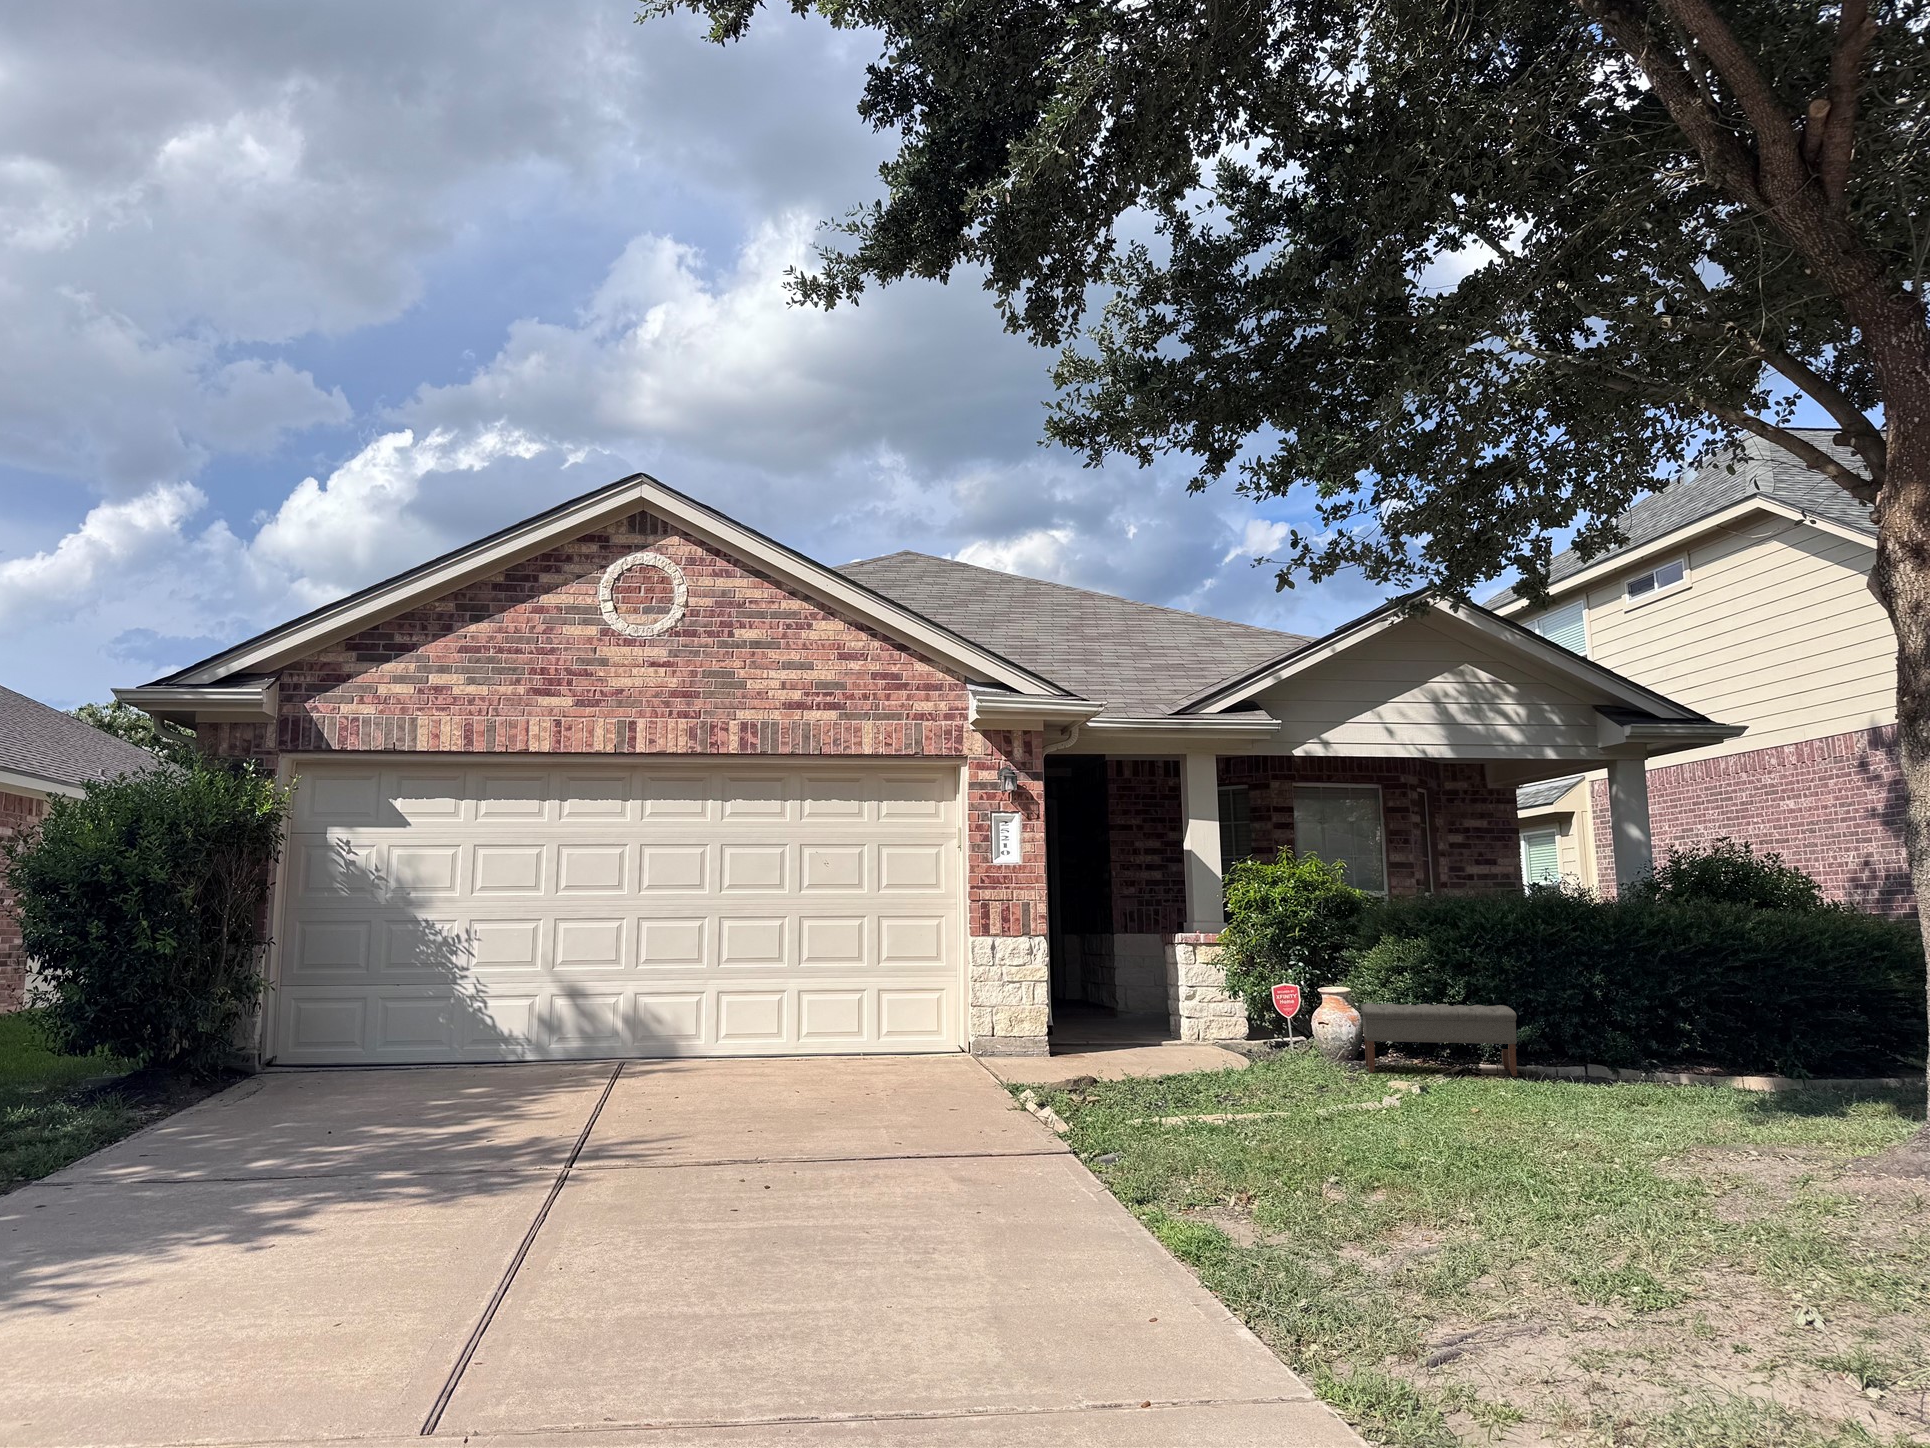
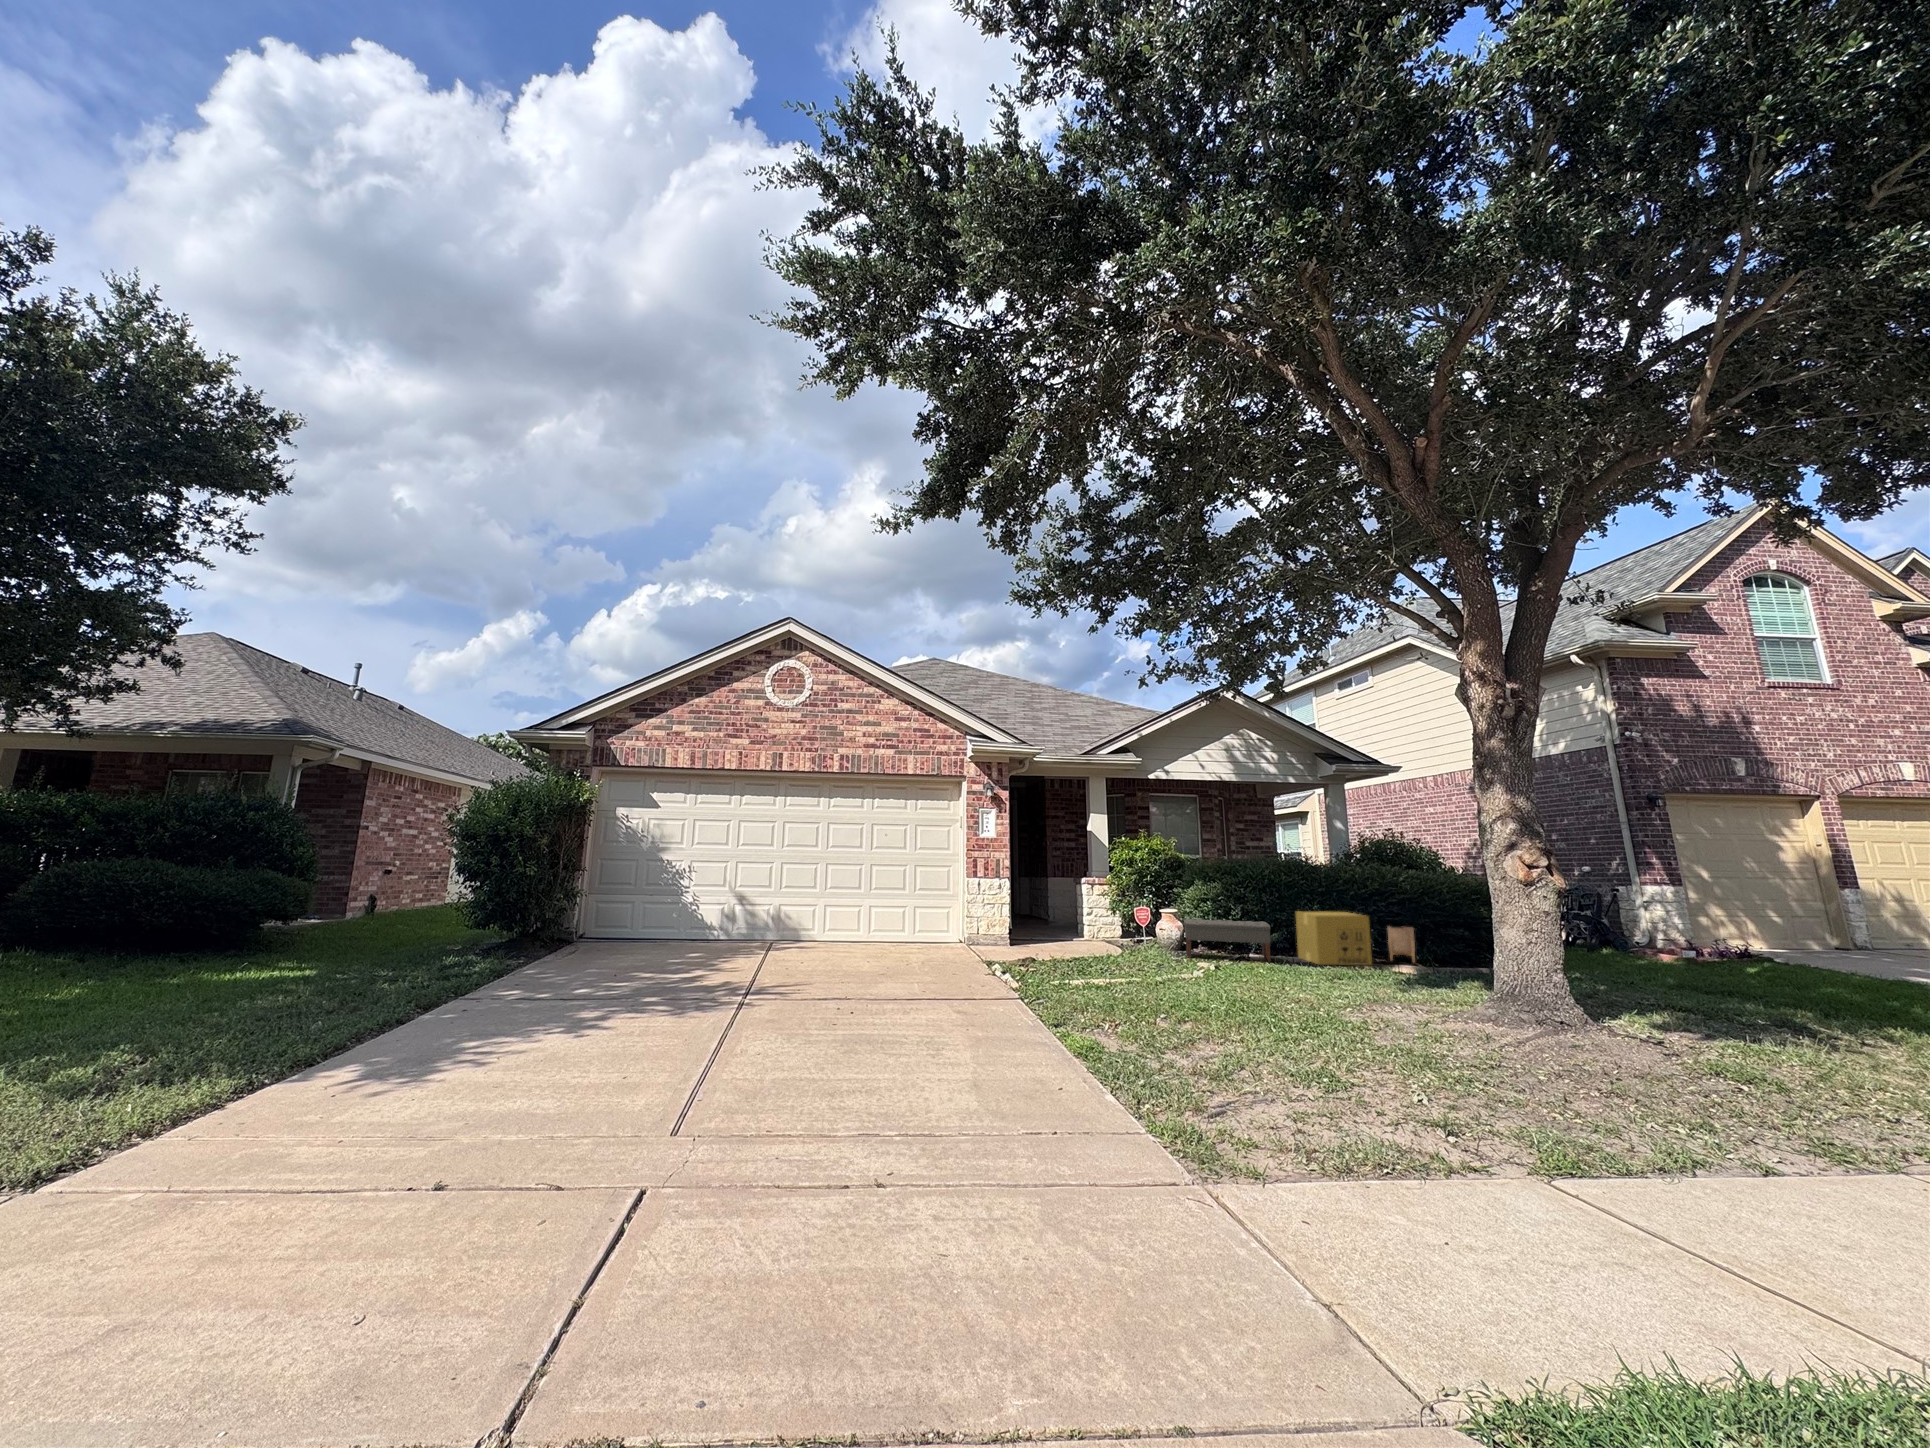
cardboard box: none [1560,985,1698,1080] -> present [1296,911,1372,965]
planter: none [1722,1009,1772,1072] -> present [1388,926,1415,962]

